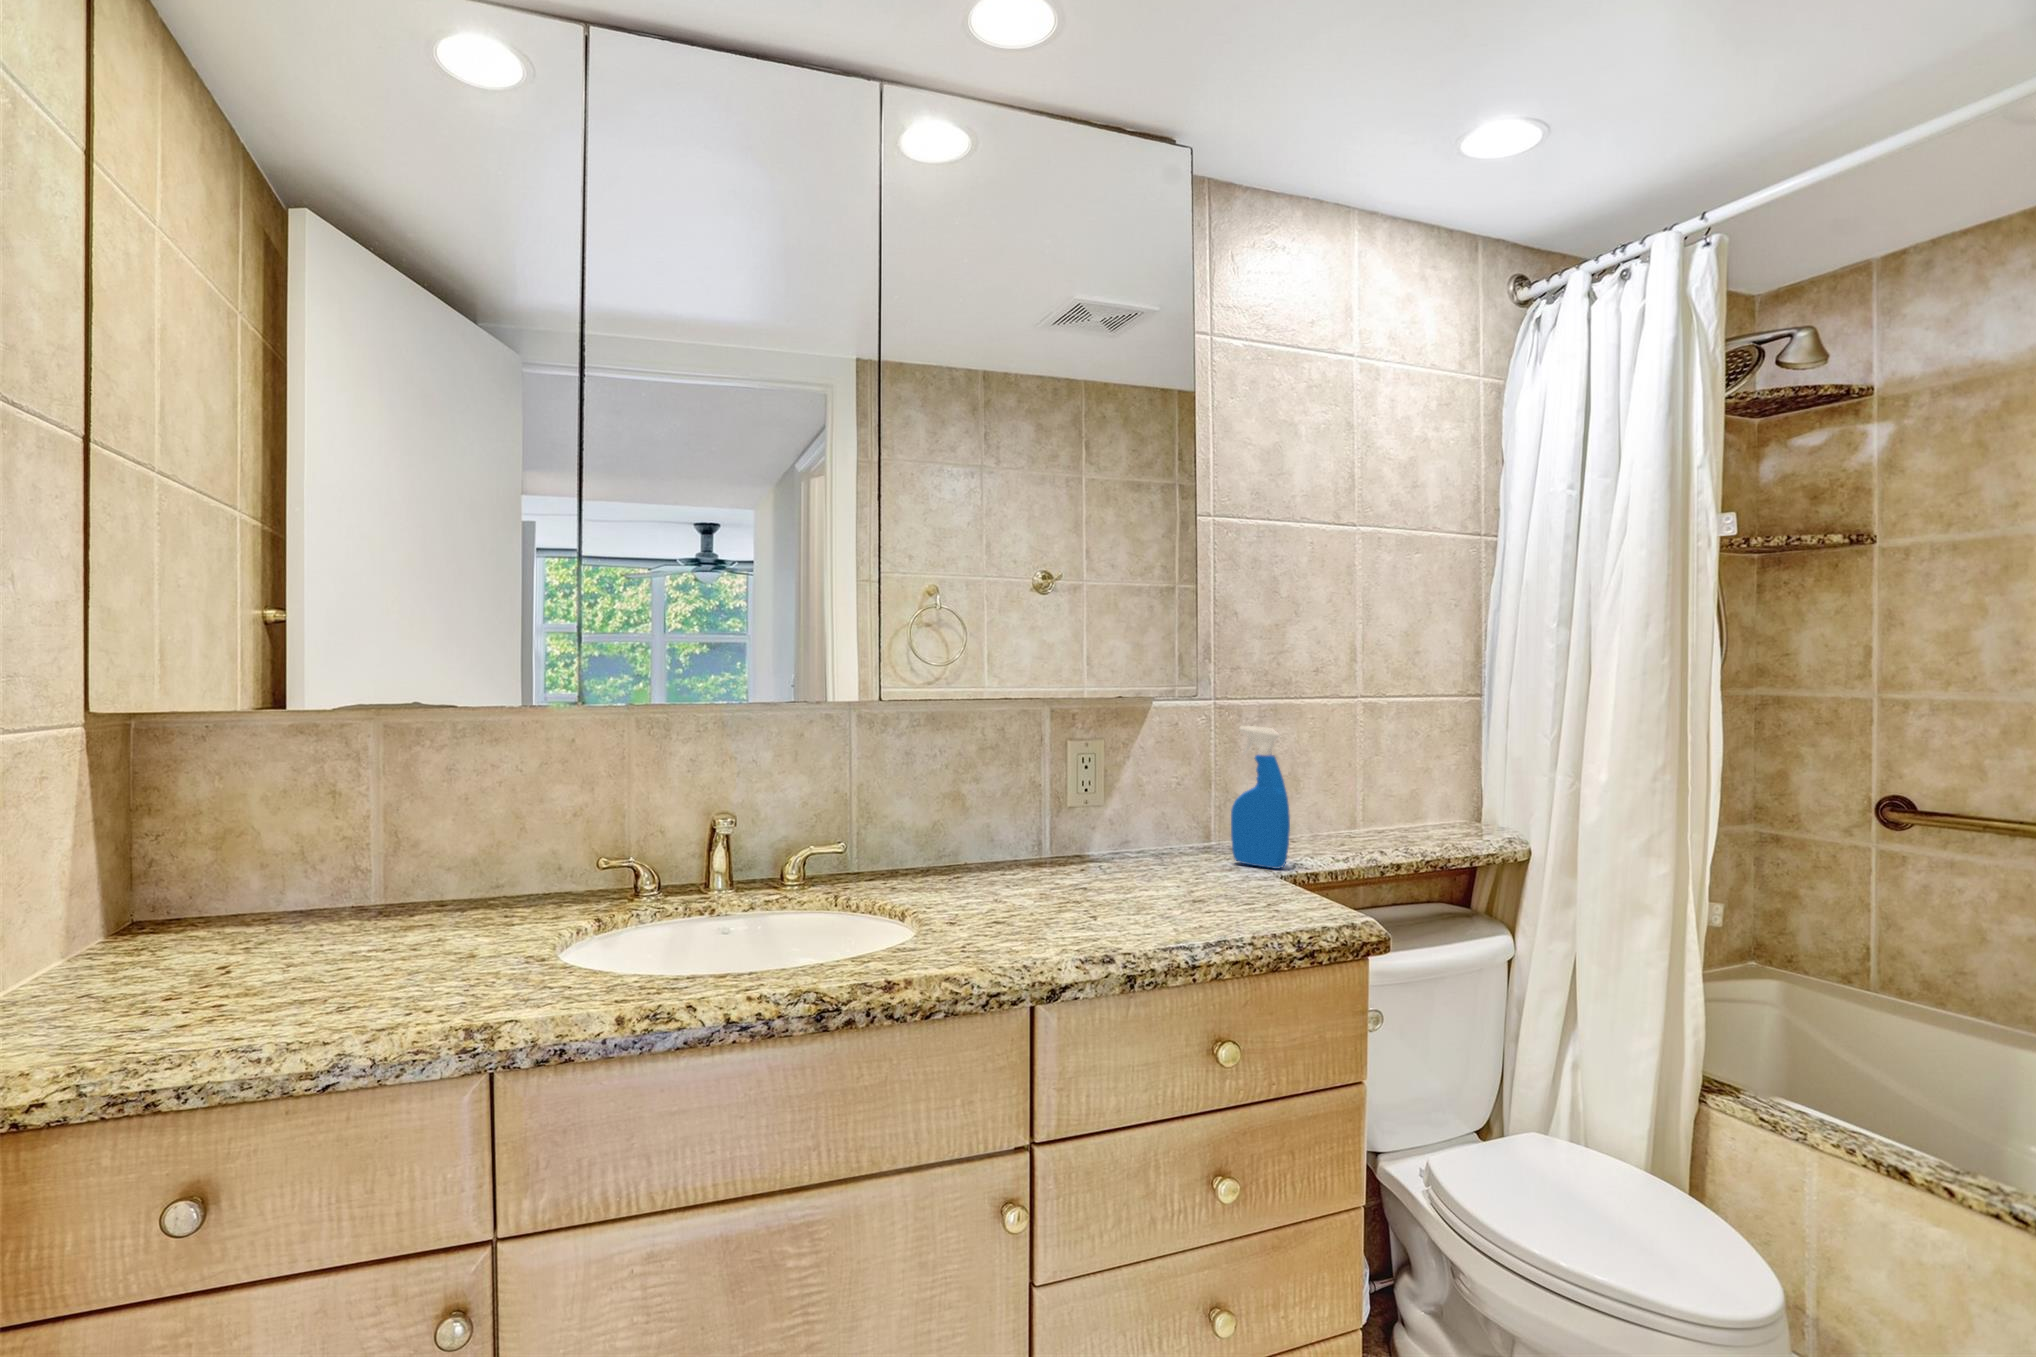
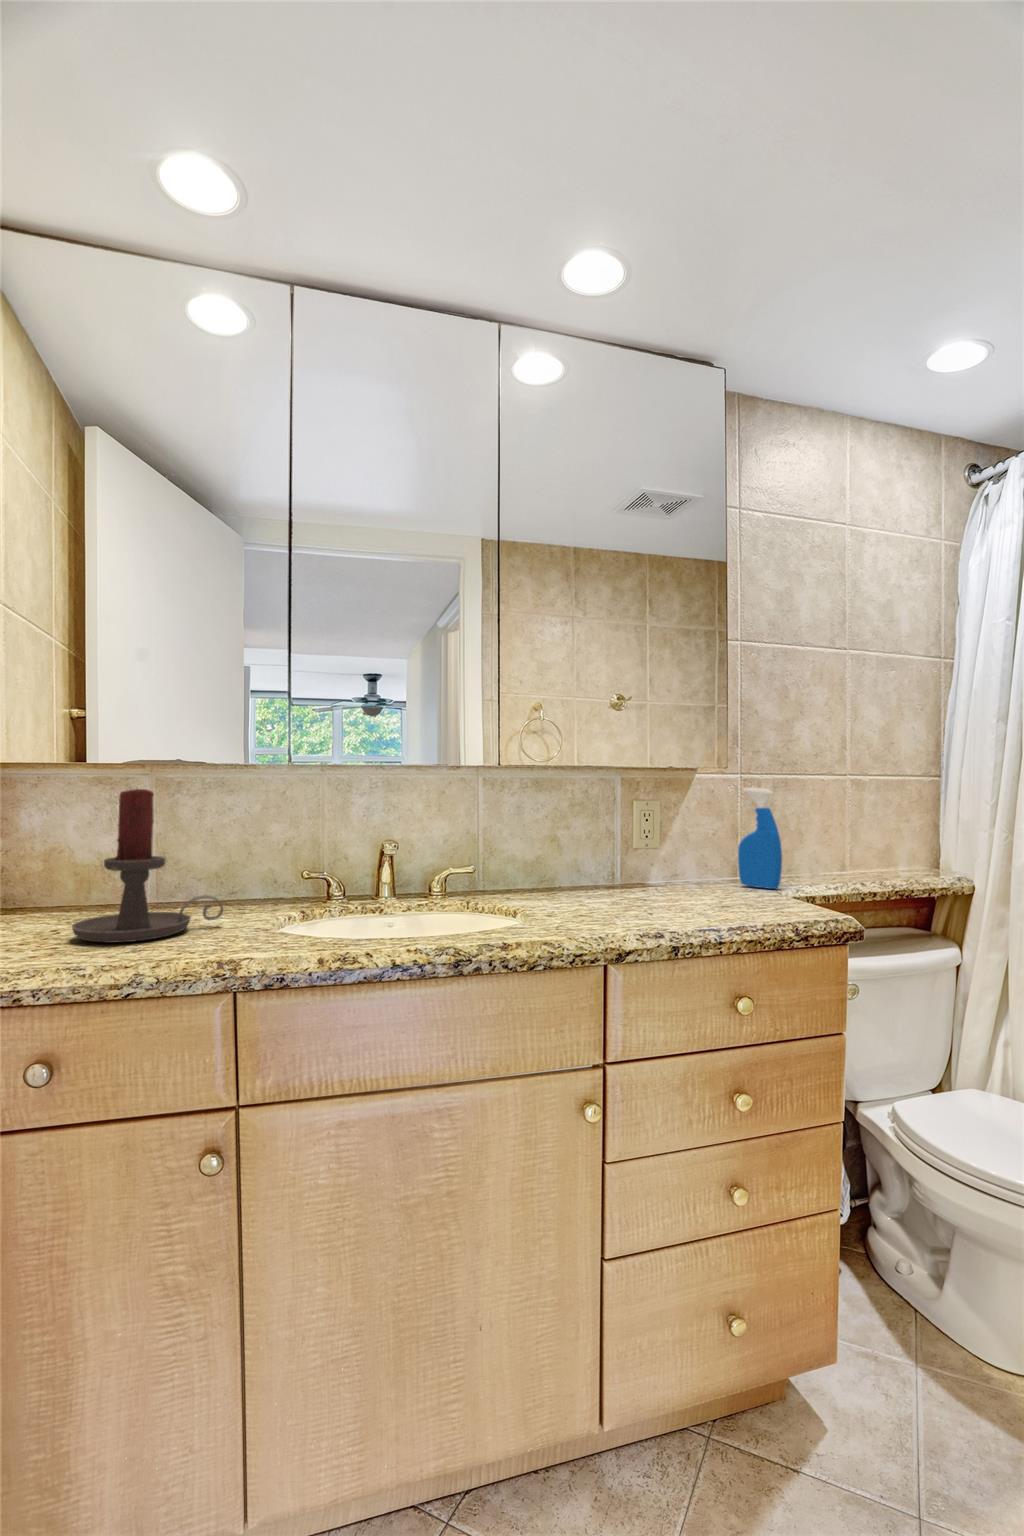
candle holder: none [235,757,475,994] -> present [72,789,223,943]

